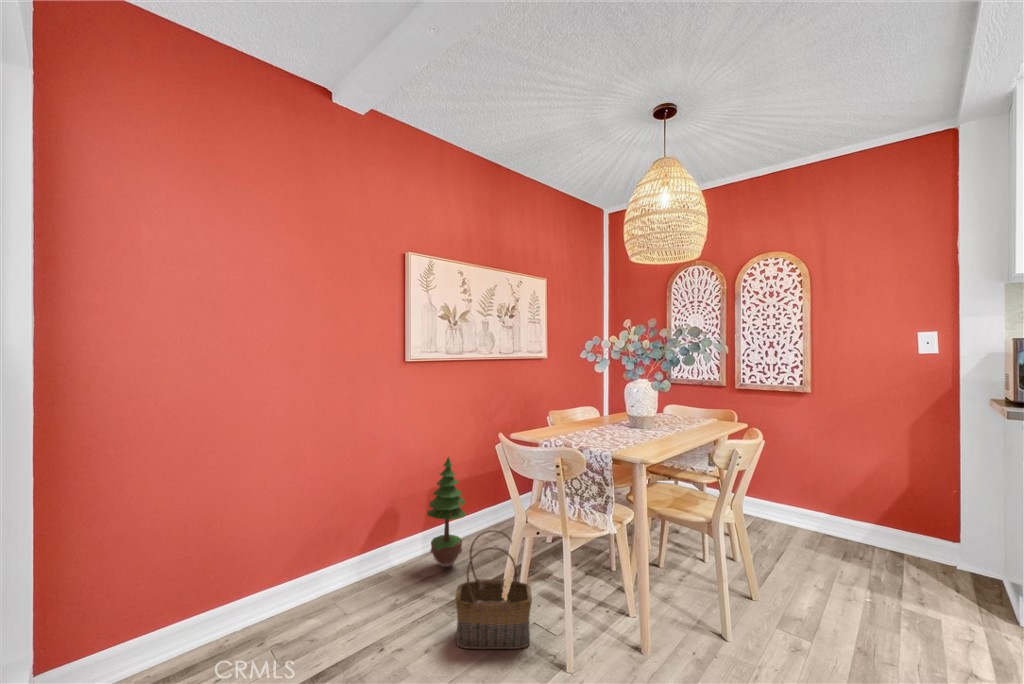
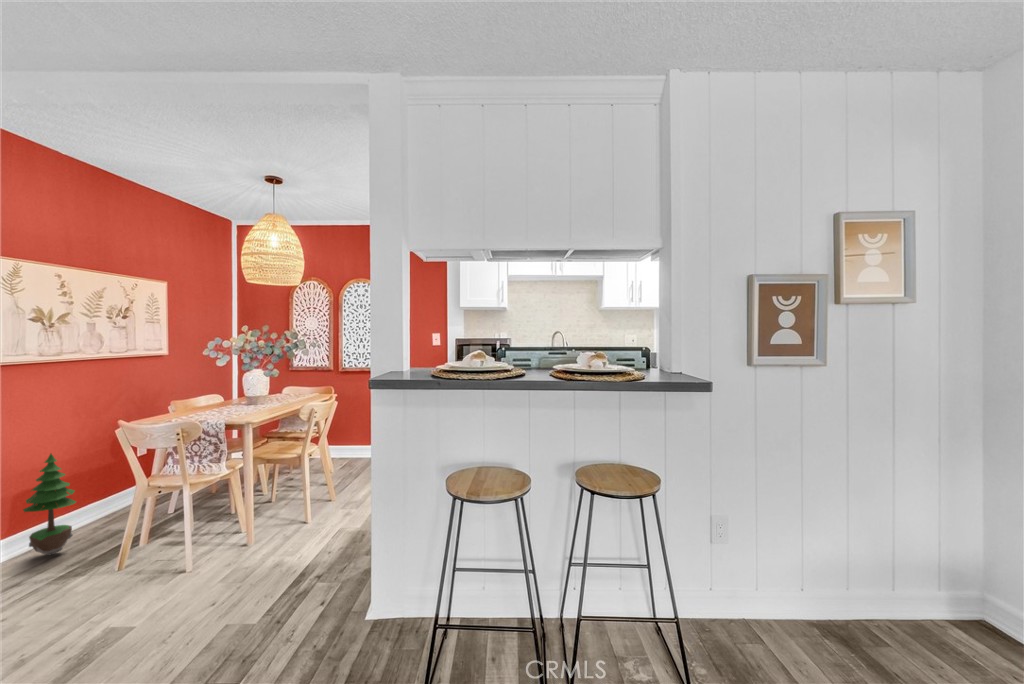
basket: present [455,530,532,649] -> none [75,497,156,592]

